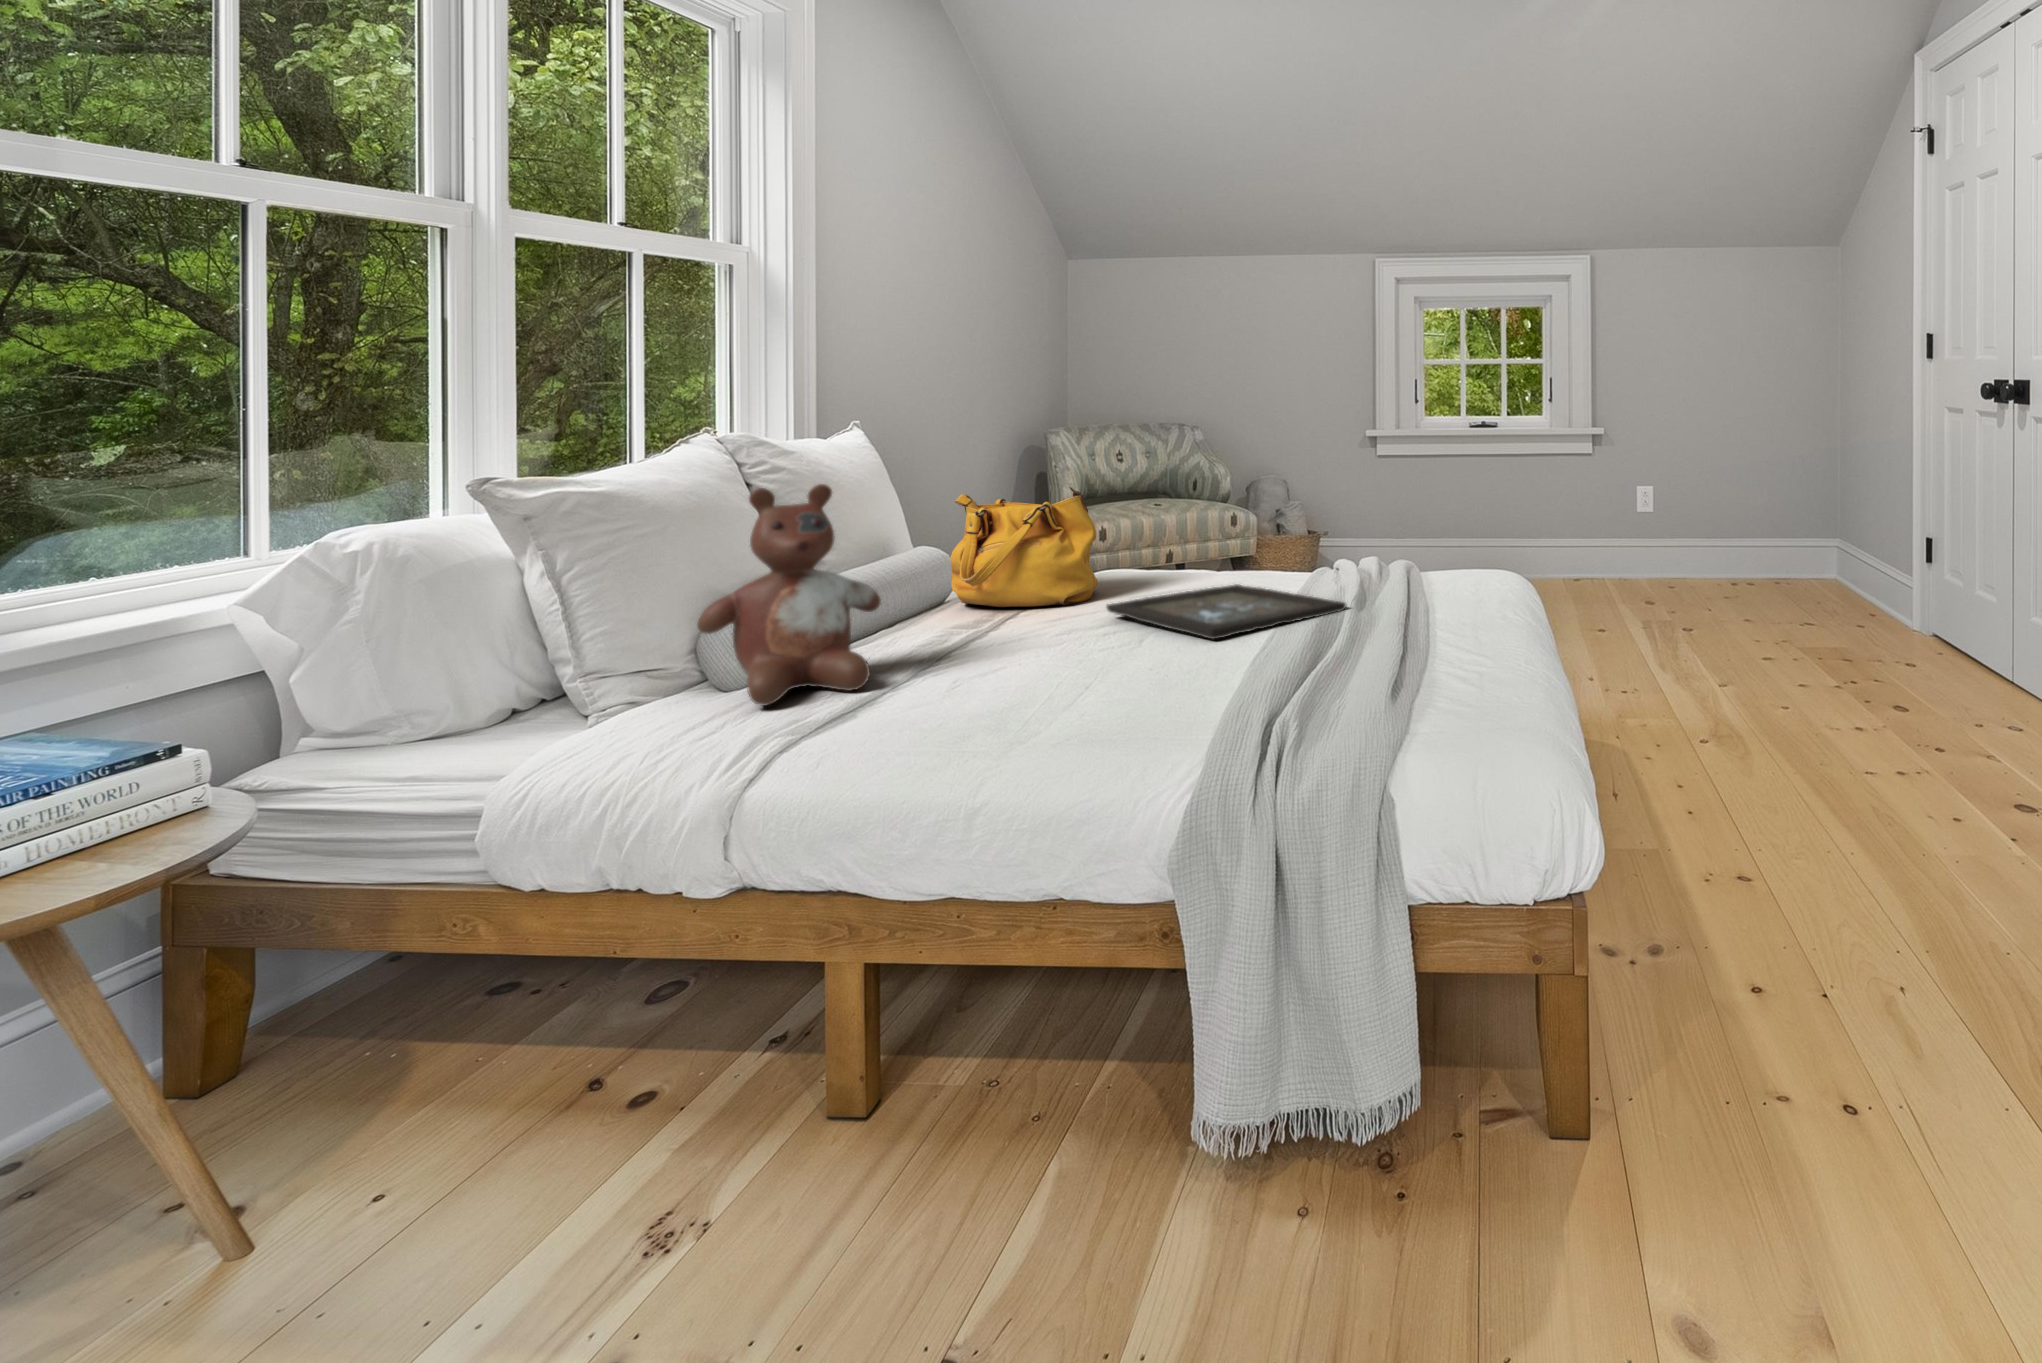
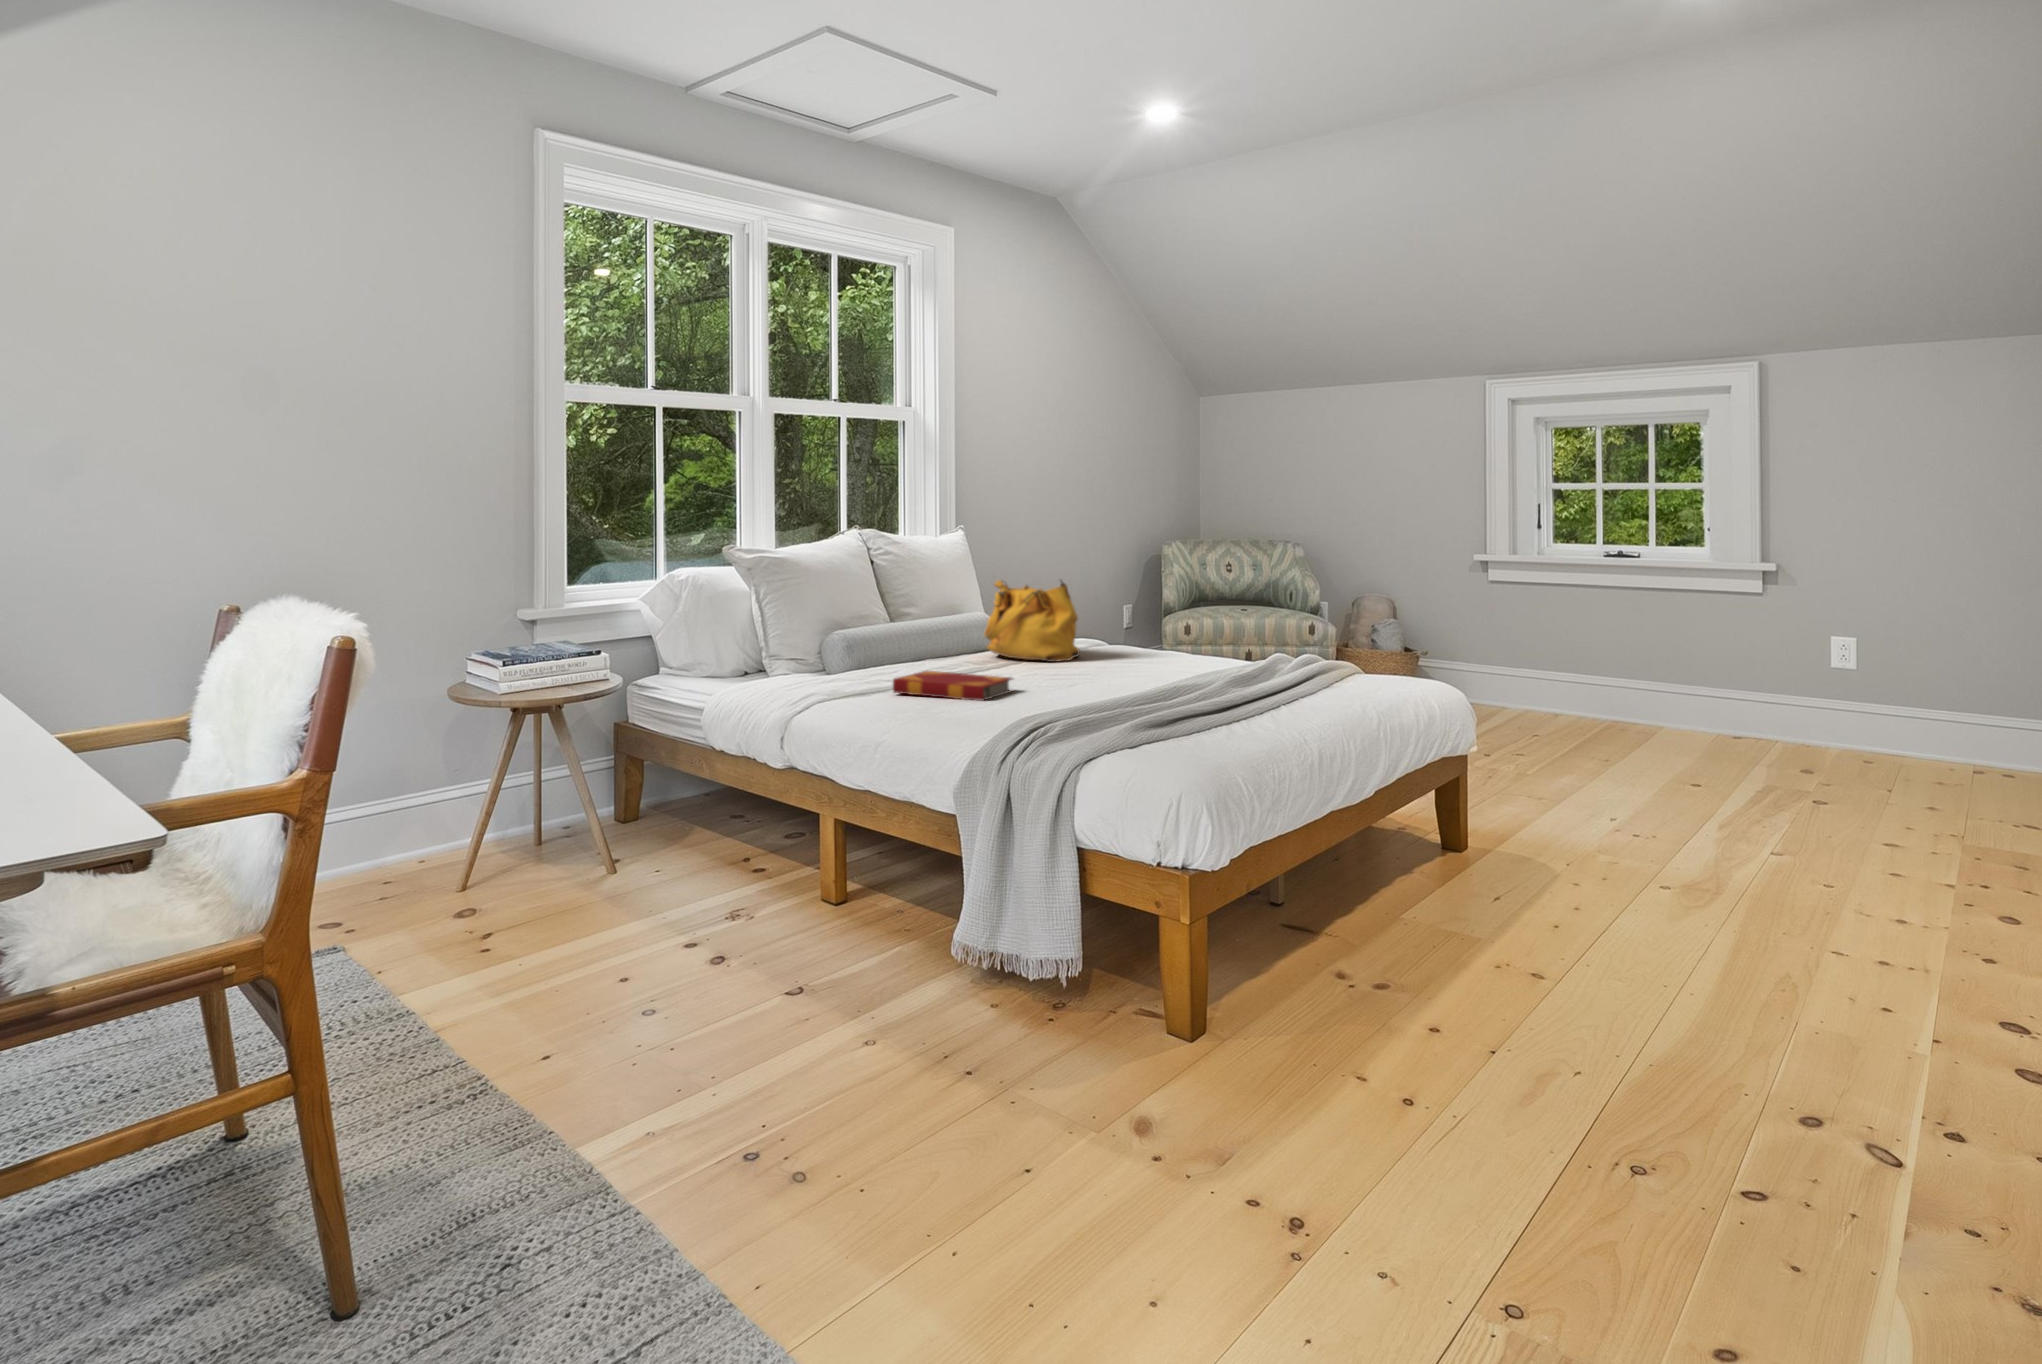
stuffed bear: present [697,484,881,706] -> none [808,563,903,683]
tray: present [1107,584,1346,639] -> none [1053,660,1202,686]
hardback book: none [933,644,1124,706] -> present [893,671,1012,701]

